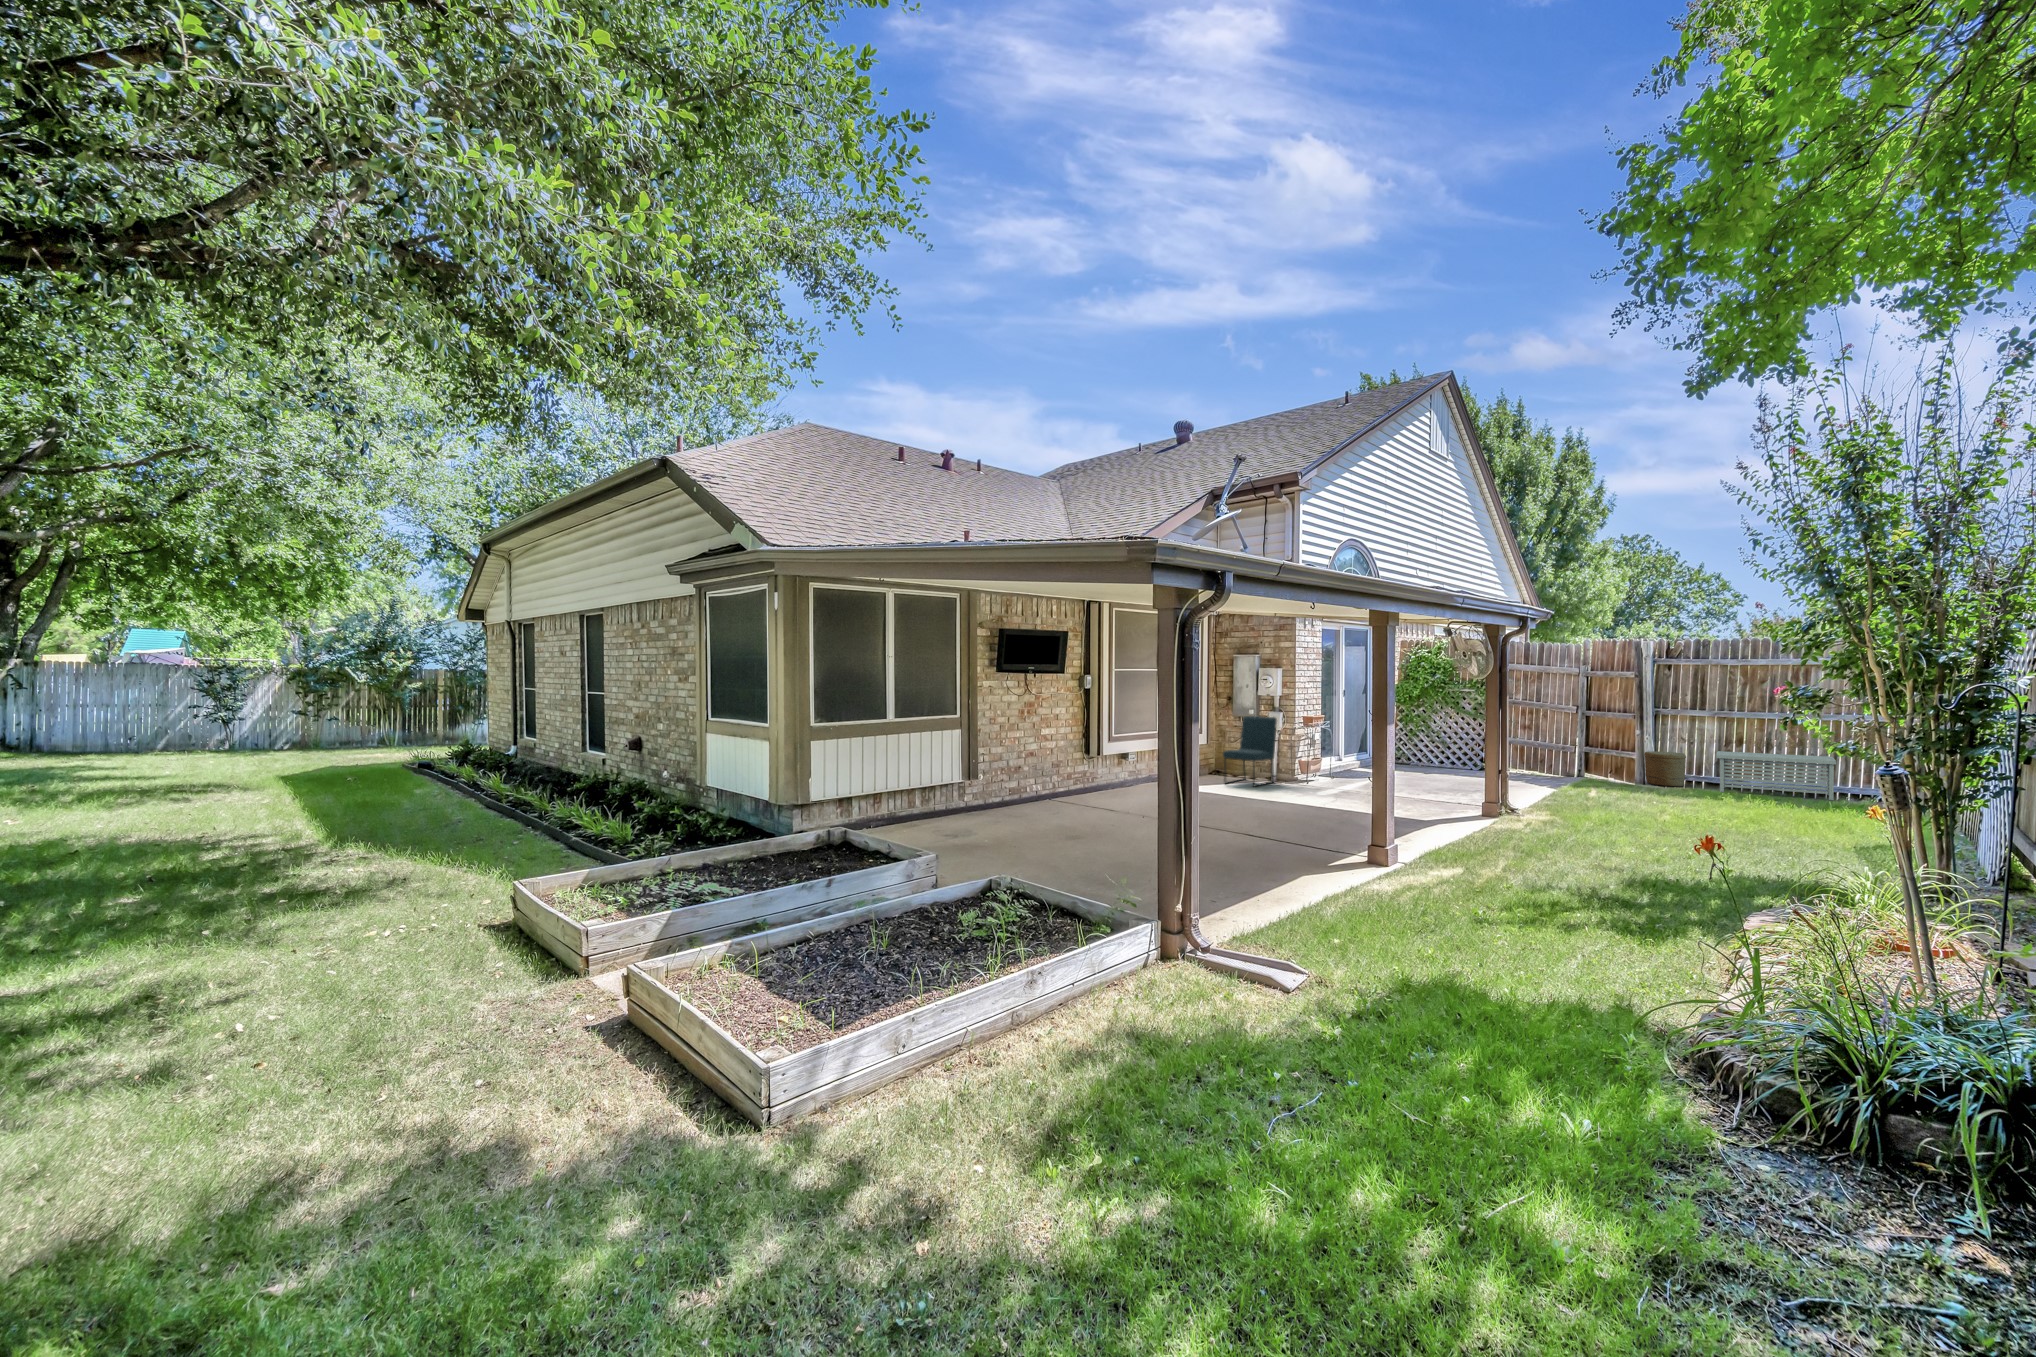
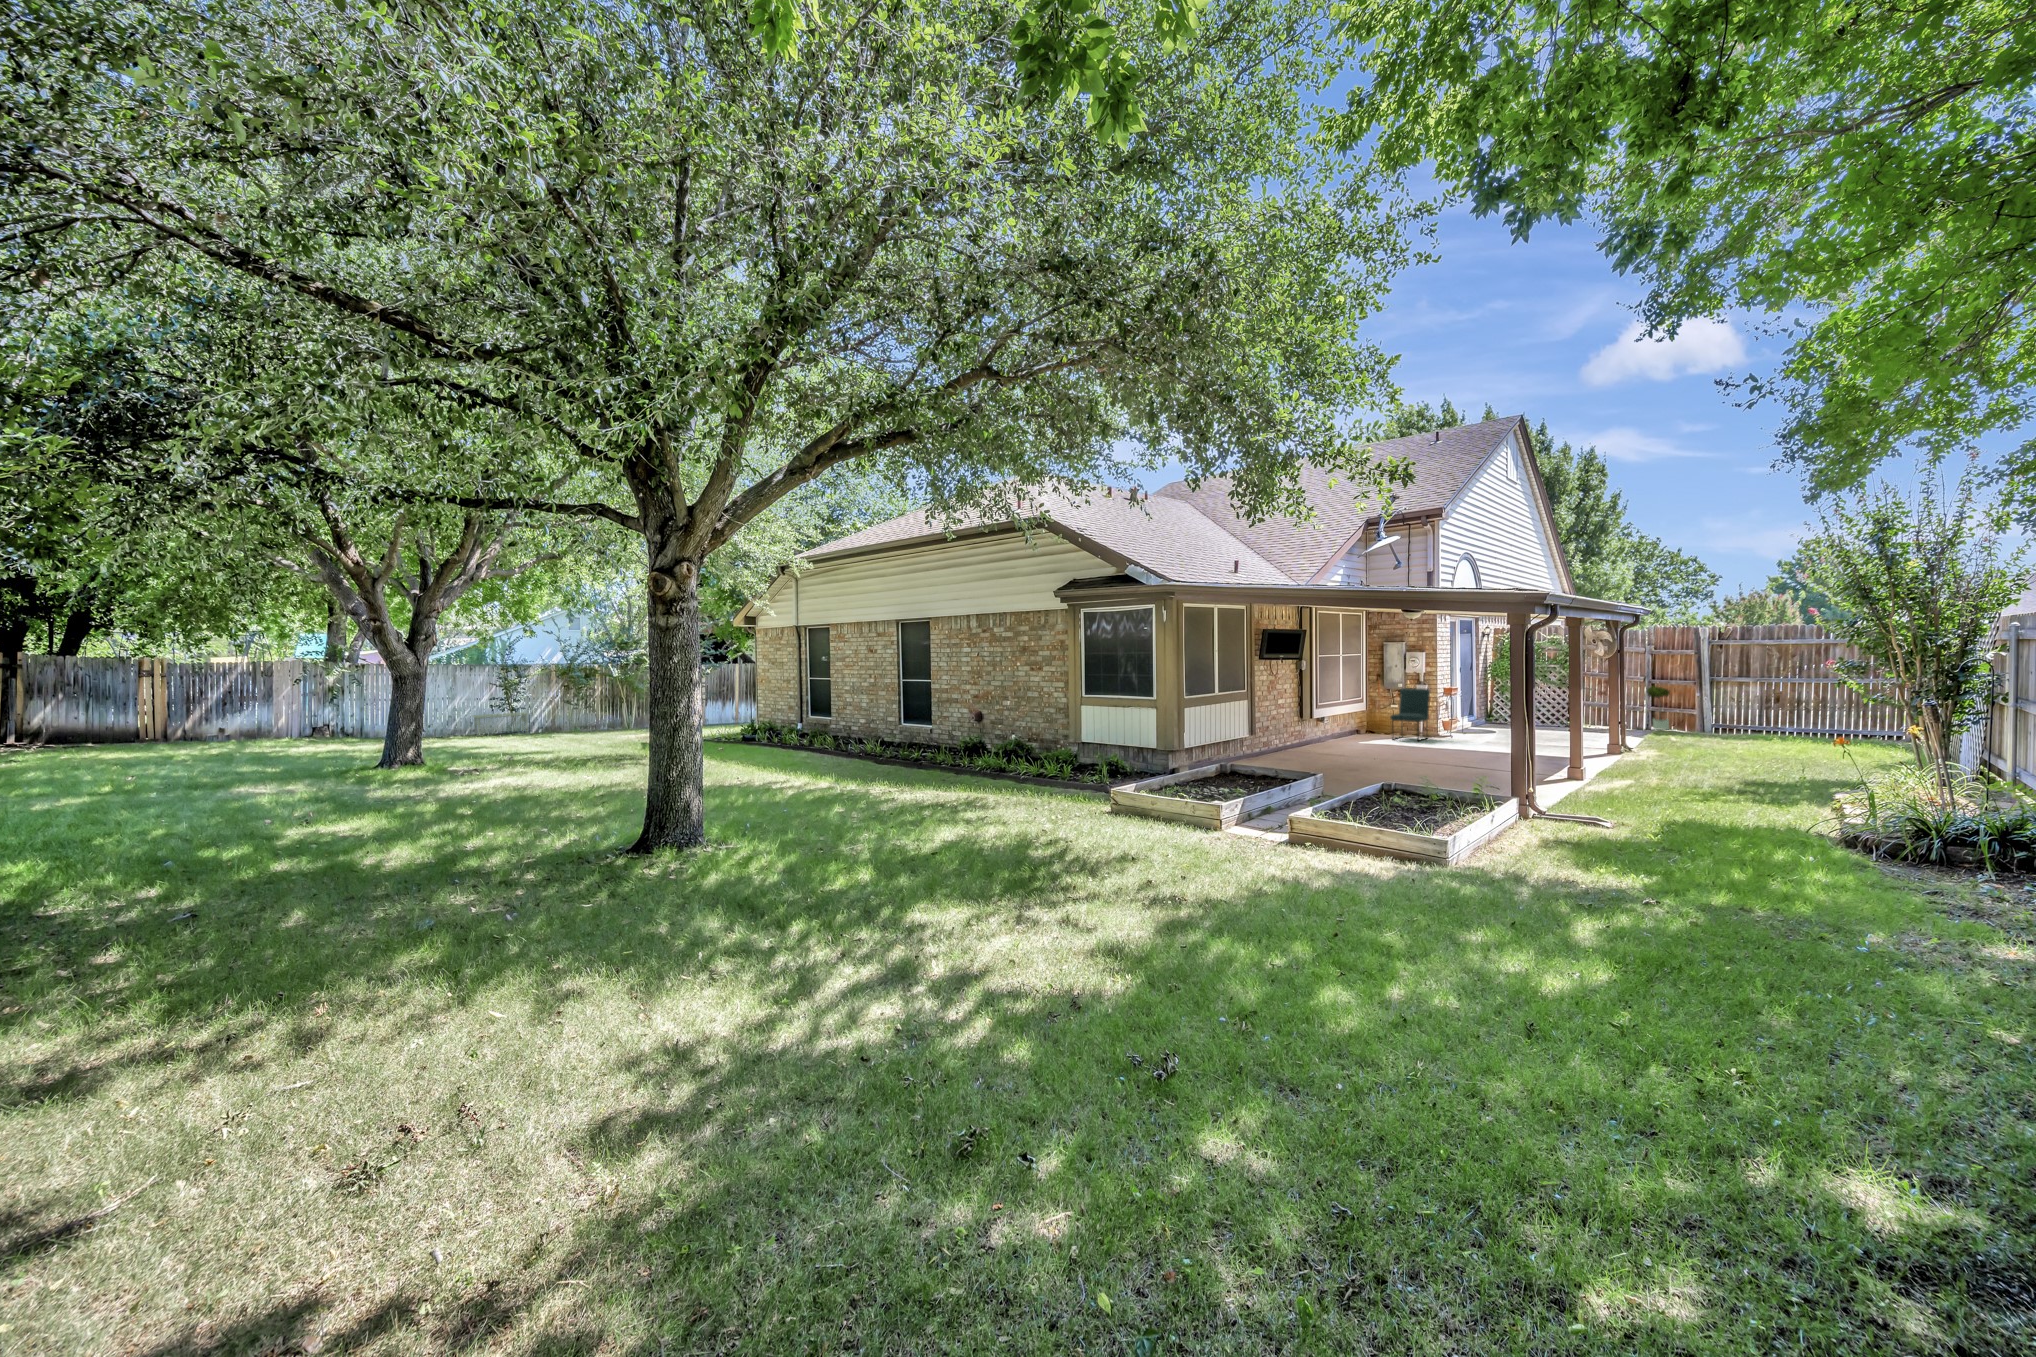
potted tree: none [1575,718,1605,778] -> present [1647,686,1670,730]
woven basket: present [1644,751,1686,787] -> none [1703,709,1735,734]
storage bench: present [1716,751,1836,800] -> present [473,712,528,735]

